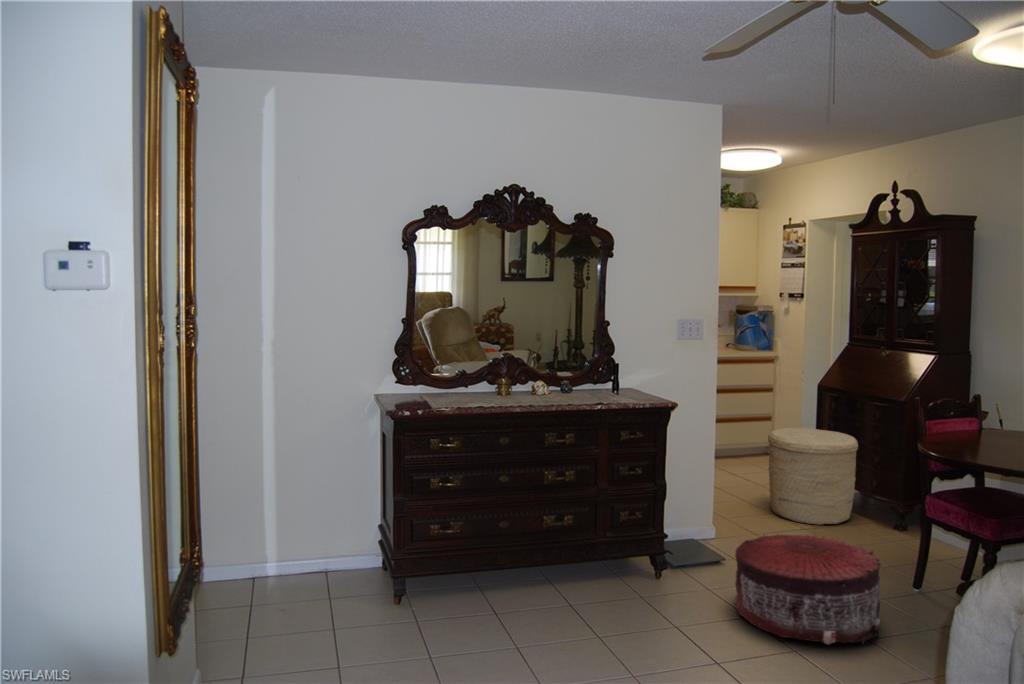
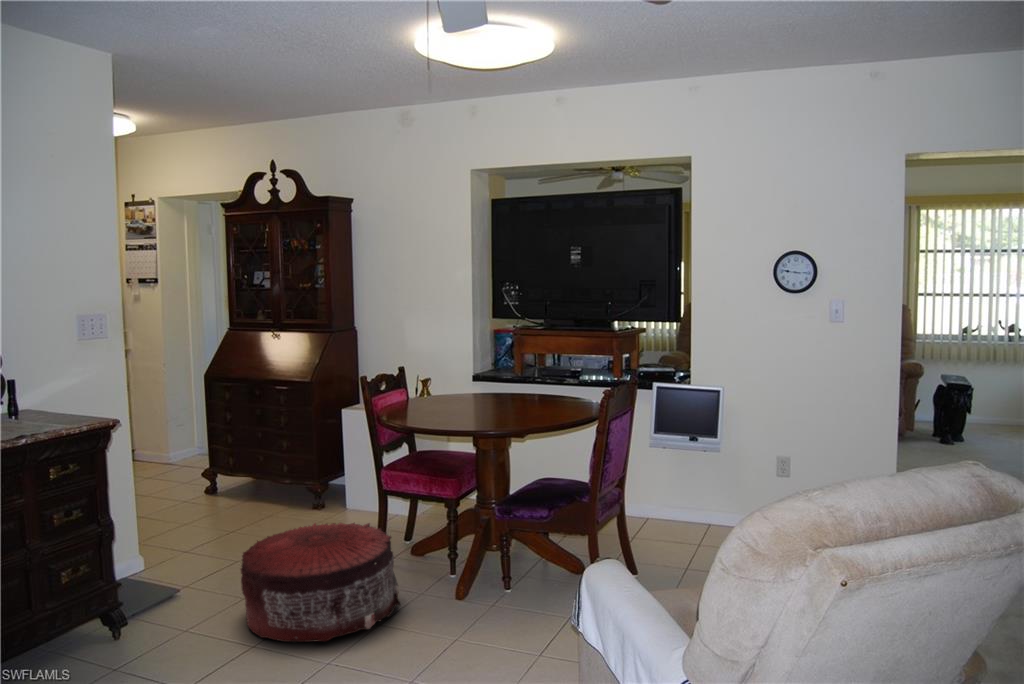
basket: present [768,428,858,525] -> none [174,420,271,524]

